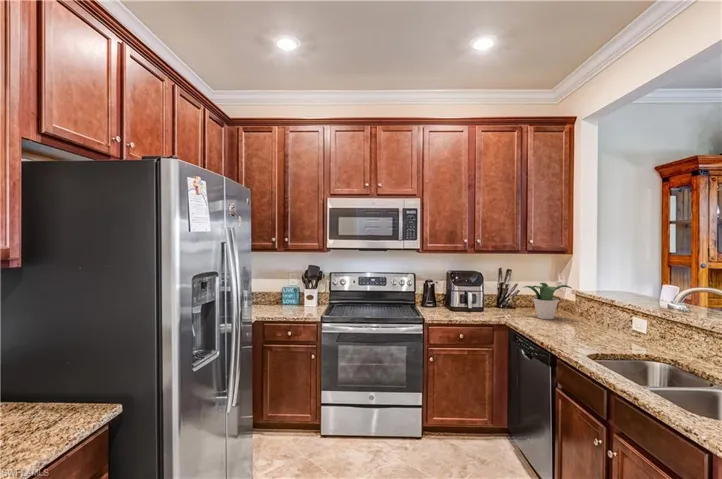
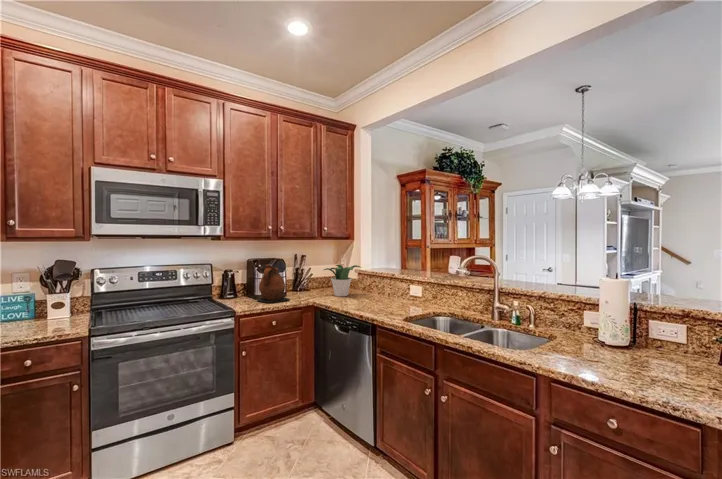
ceramic pitcher: none [449,278,482,316] -> present [257,265,289,303]

